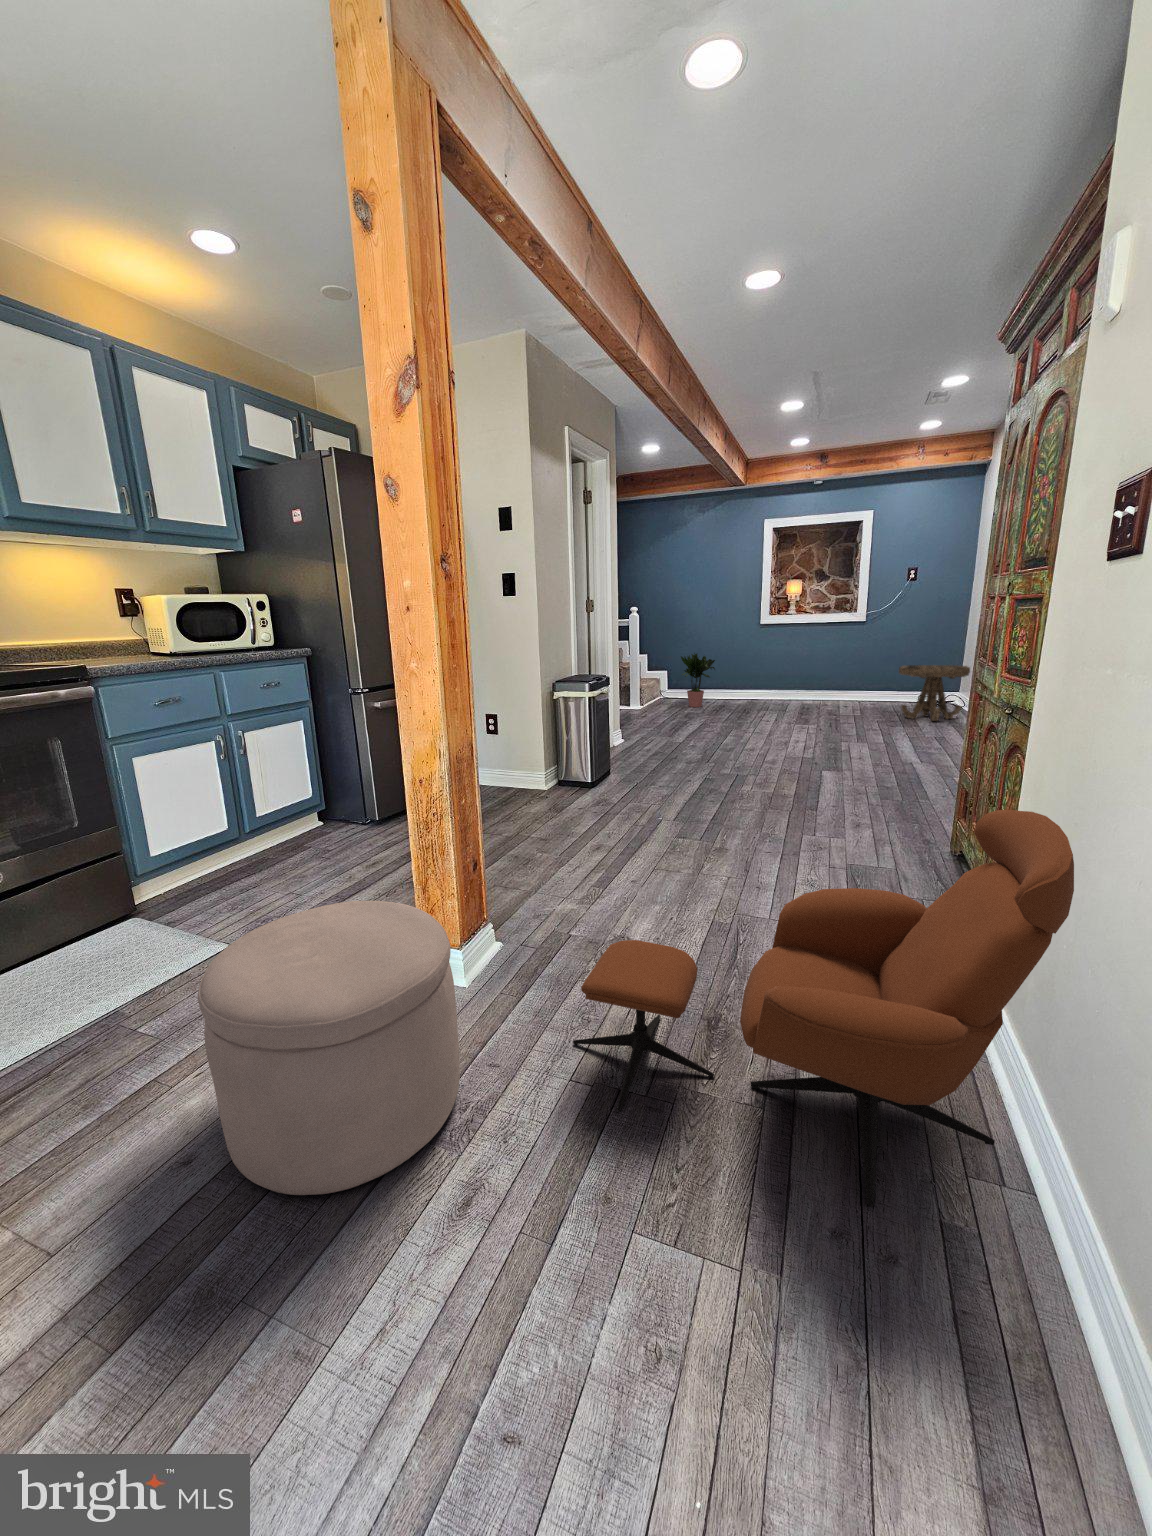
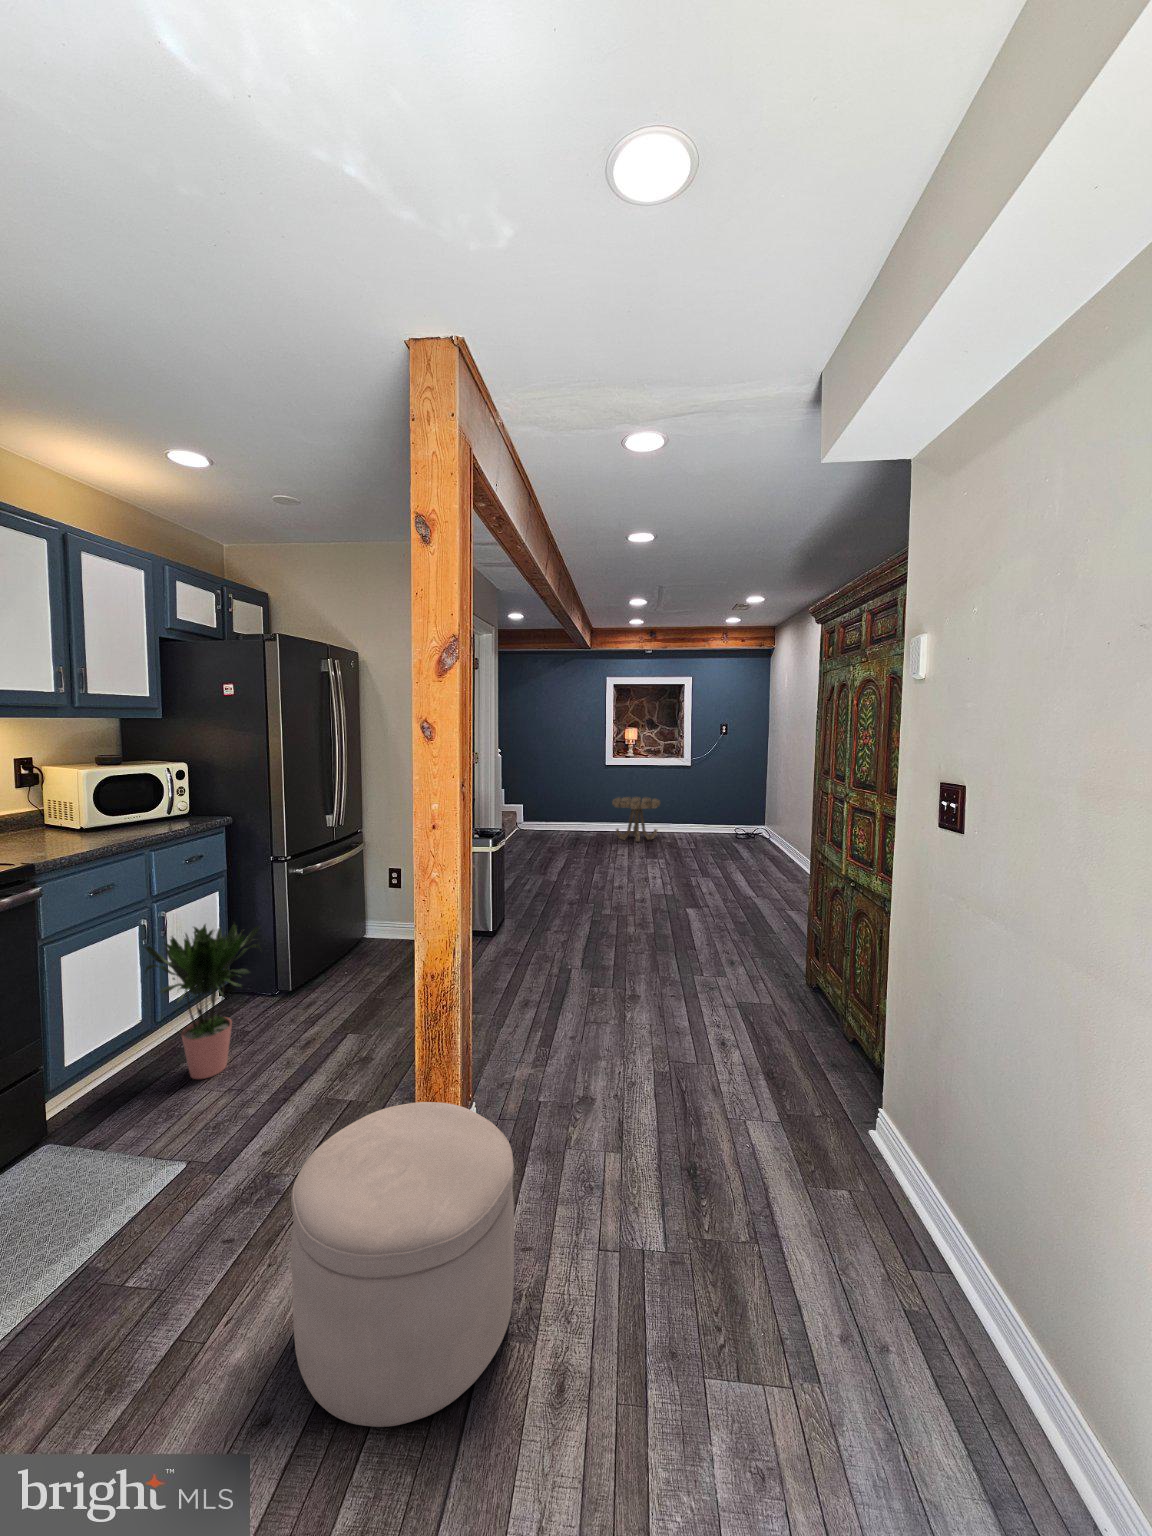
potted plant: present [681,653,715,707] -> present [145,924,261,1079]
side table: present [899,665,970,721] -> present [612,797,660,842]
lounge chair: present [573,809,1074,1206] -> none [586,983,957,1308]

